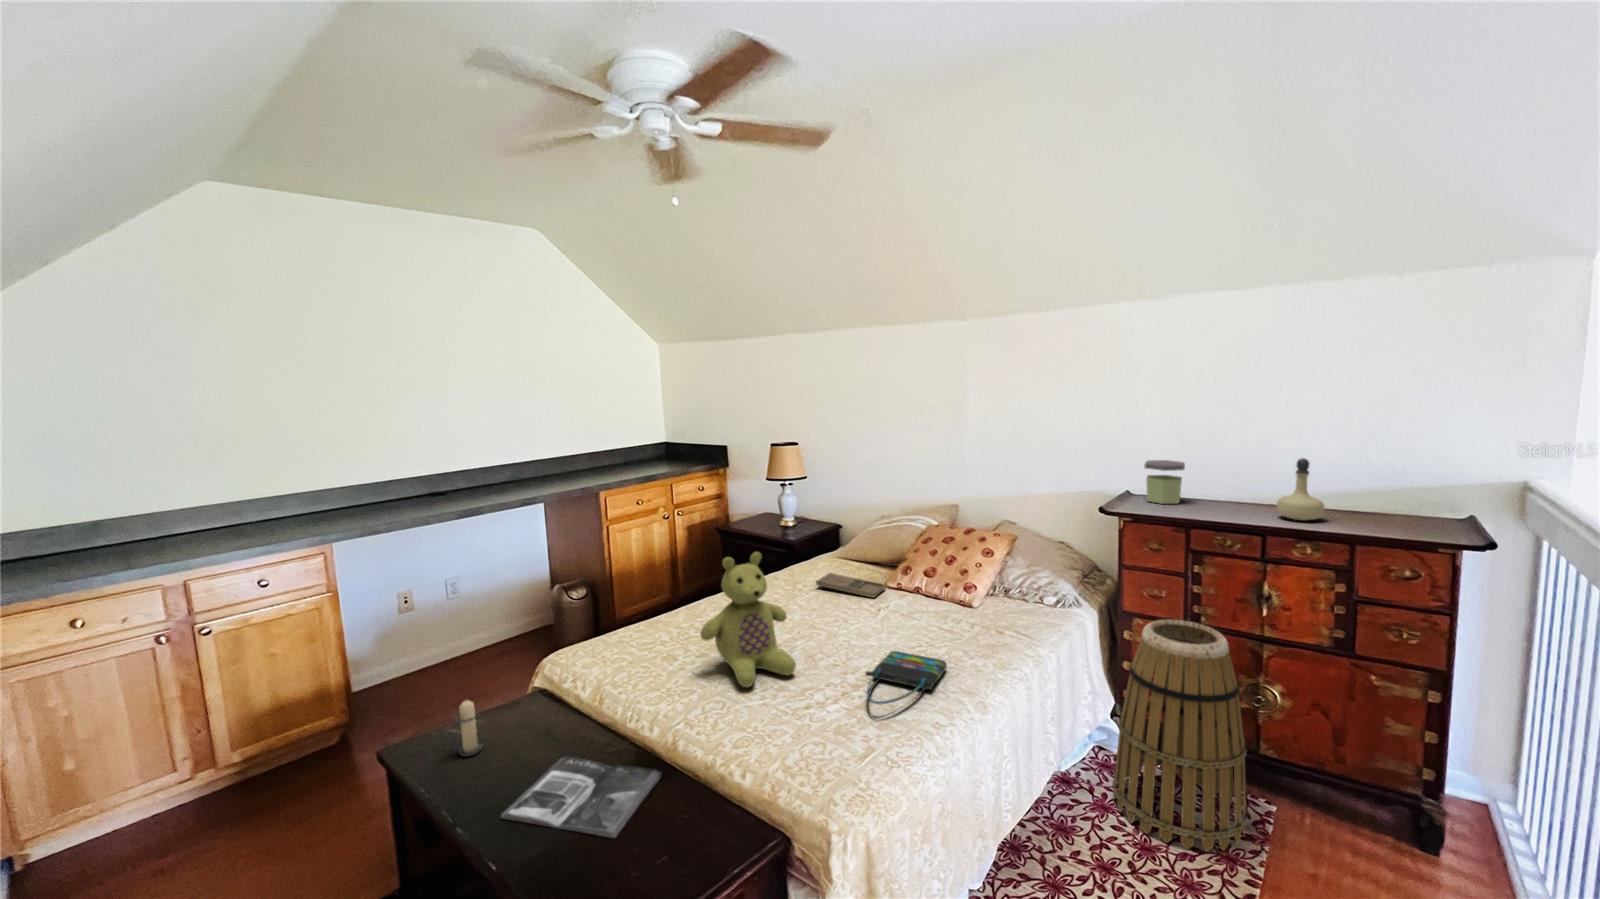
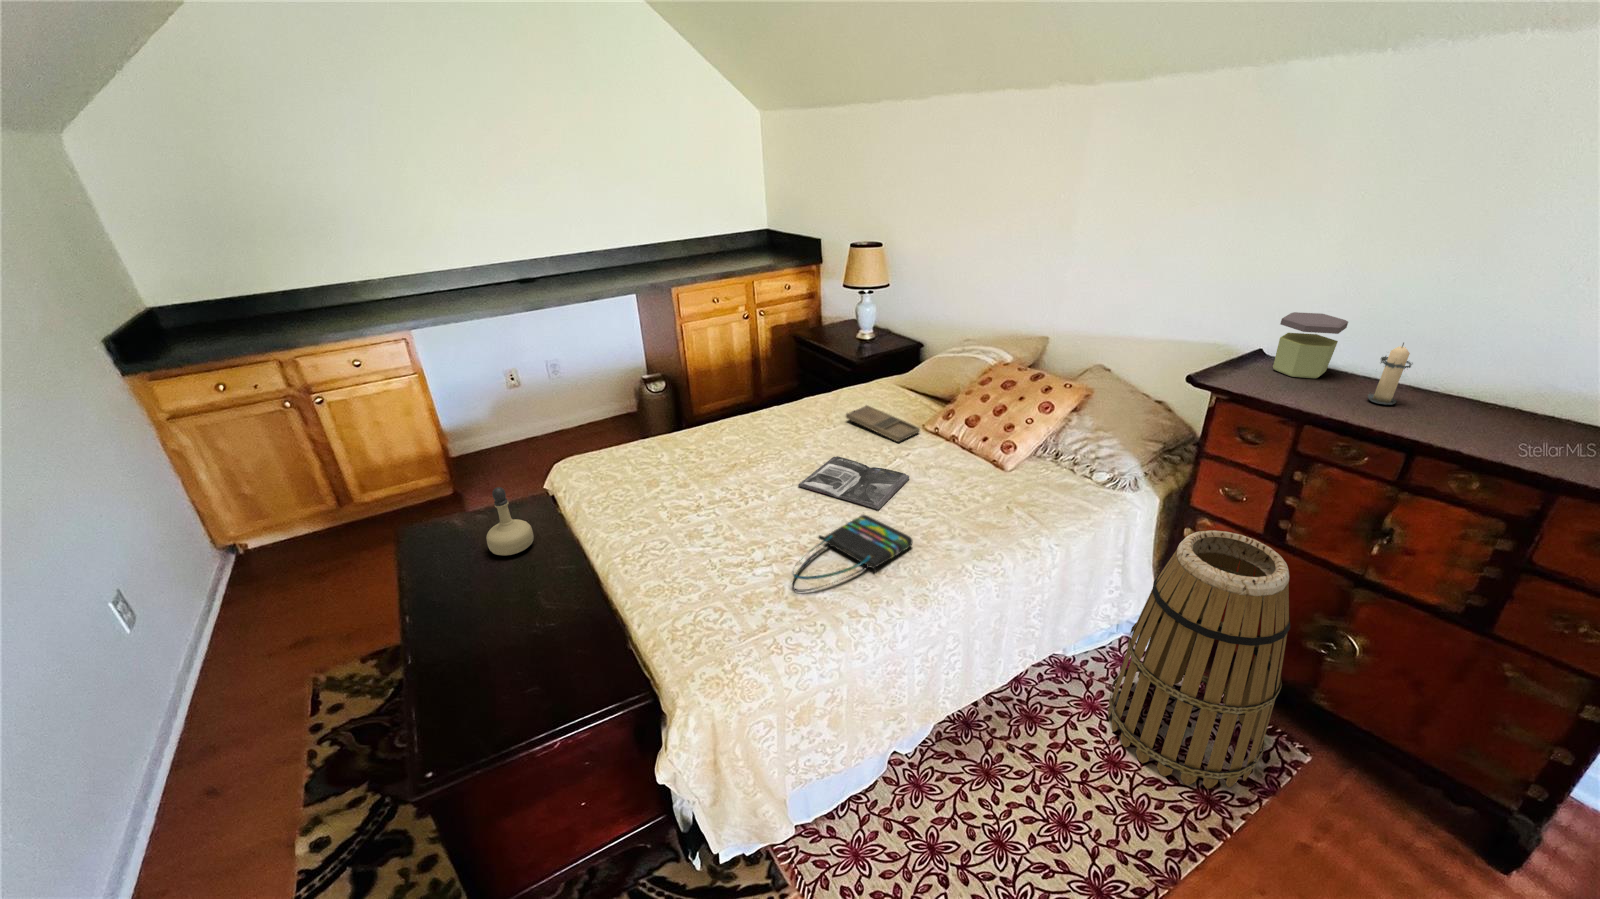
perfume bottle: present [1277,458,1324,521] -> present [486,487,534,555]
stuffed bear: present [700,552,795,687] -> none [662,392,761,530]
candle: present [454,699,482,756] -> present [1368,343,1413,405]
magazine: present [501,756,662,838] -> present [798,456,909,509]

